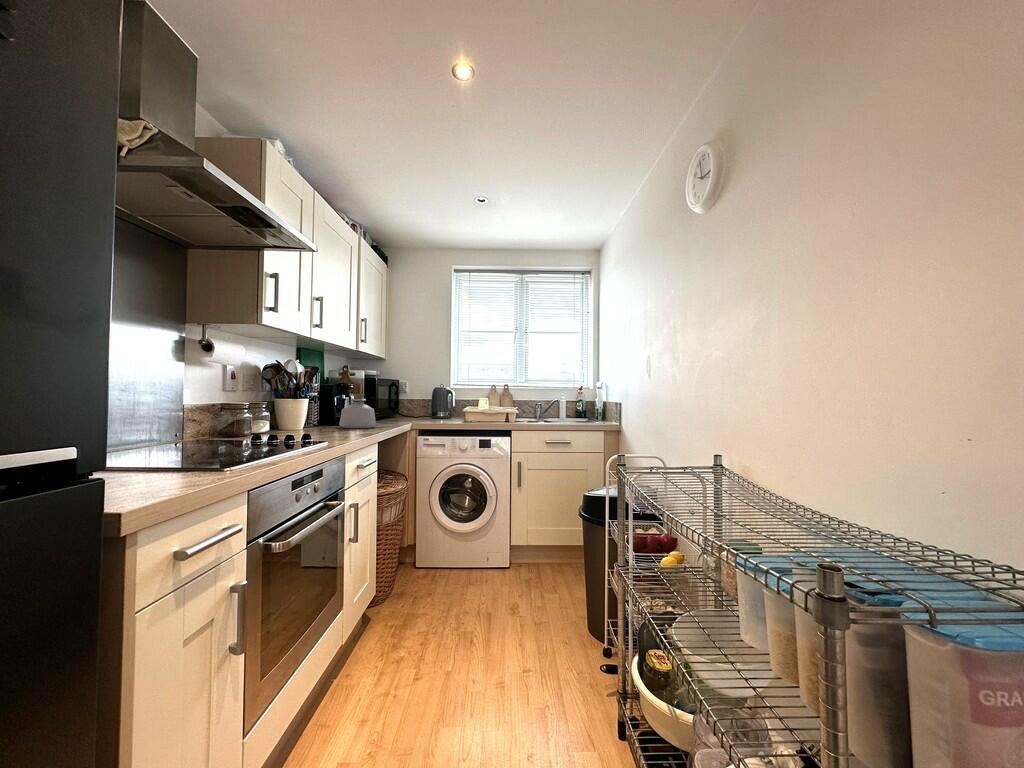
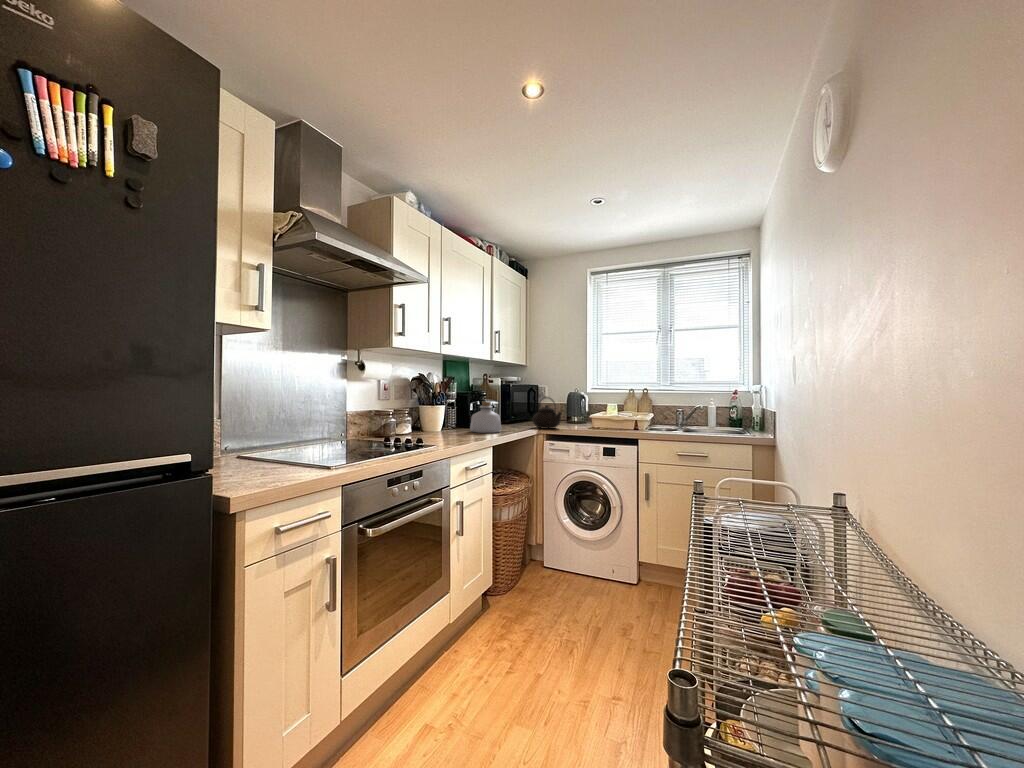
teapot: none [402,390,435,423] -> present [533,397,562,429]

